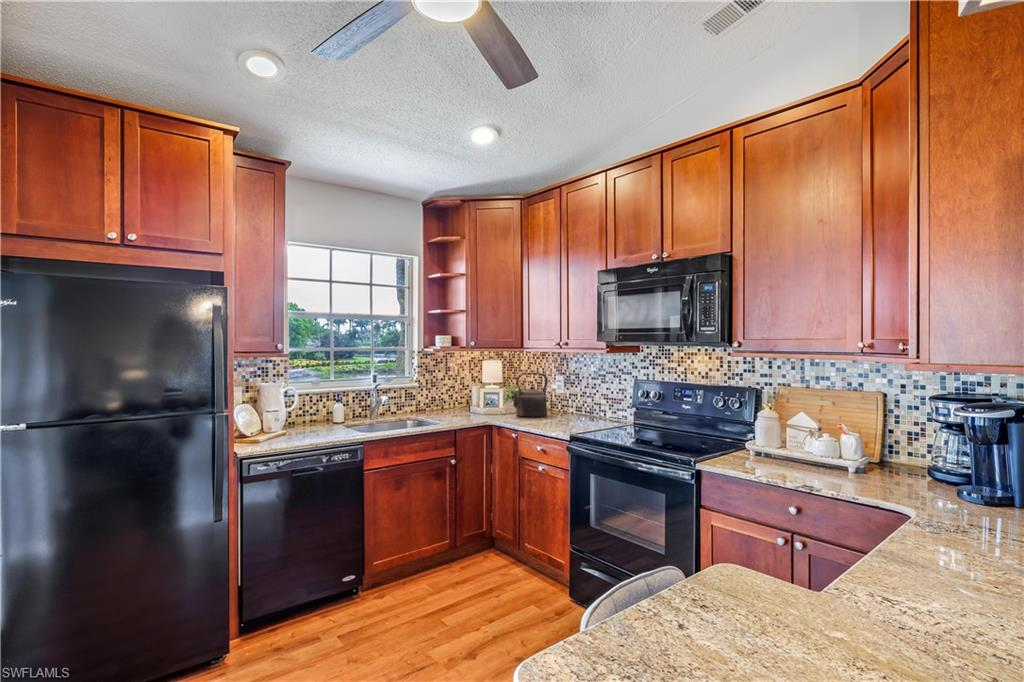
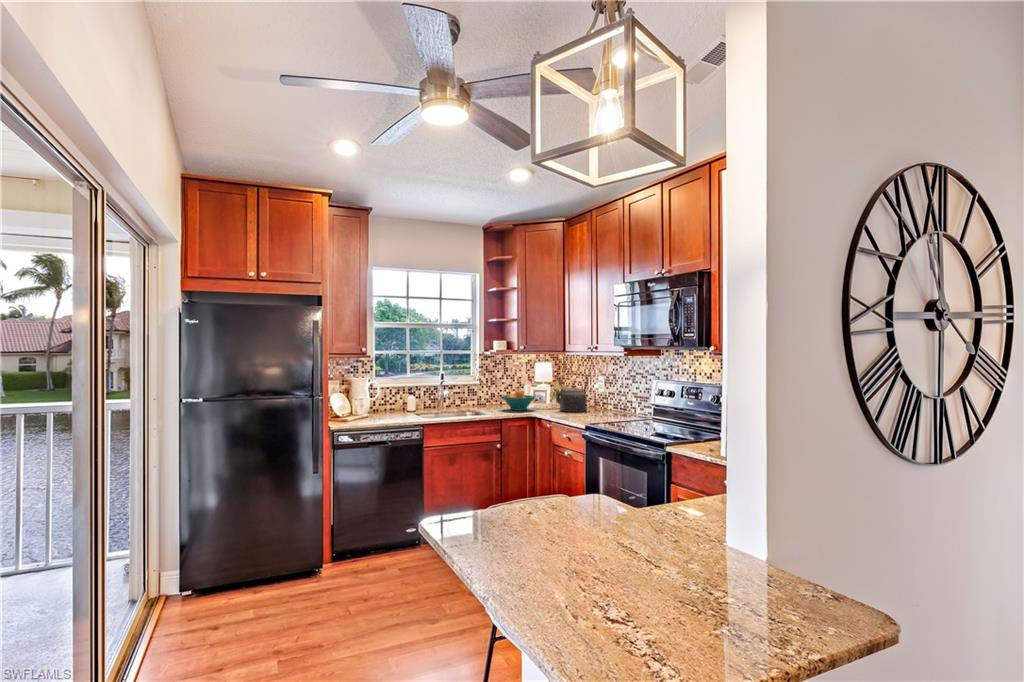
fruit bowl: none [449,393,489,417] -> present [502,390,535,411]

